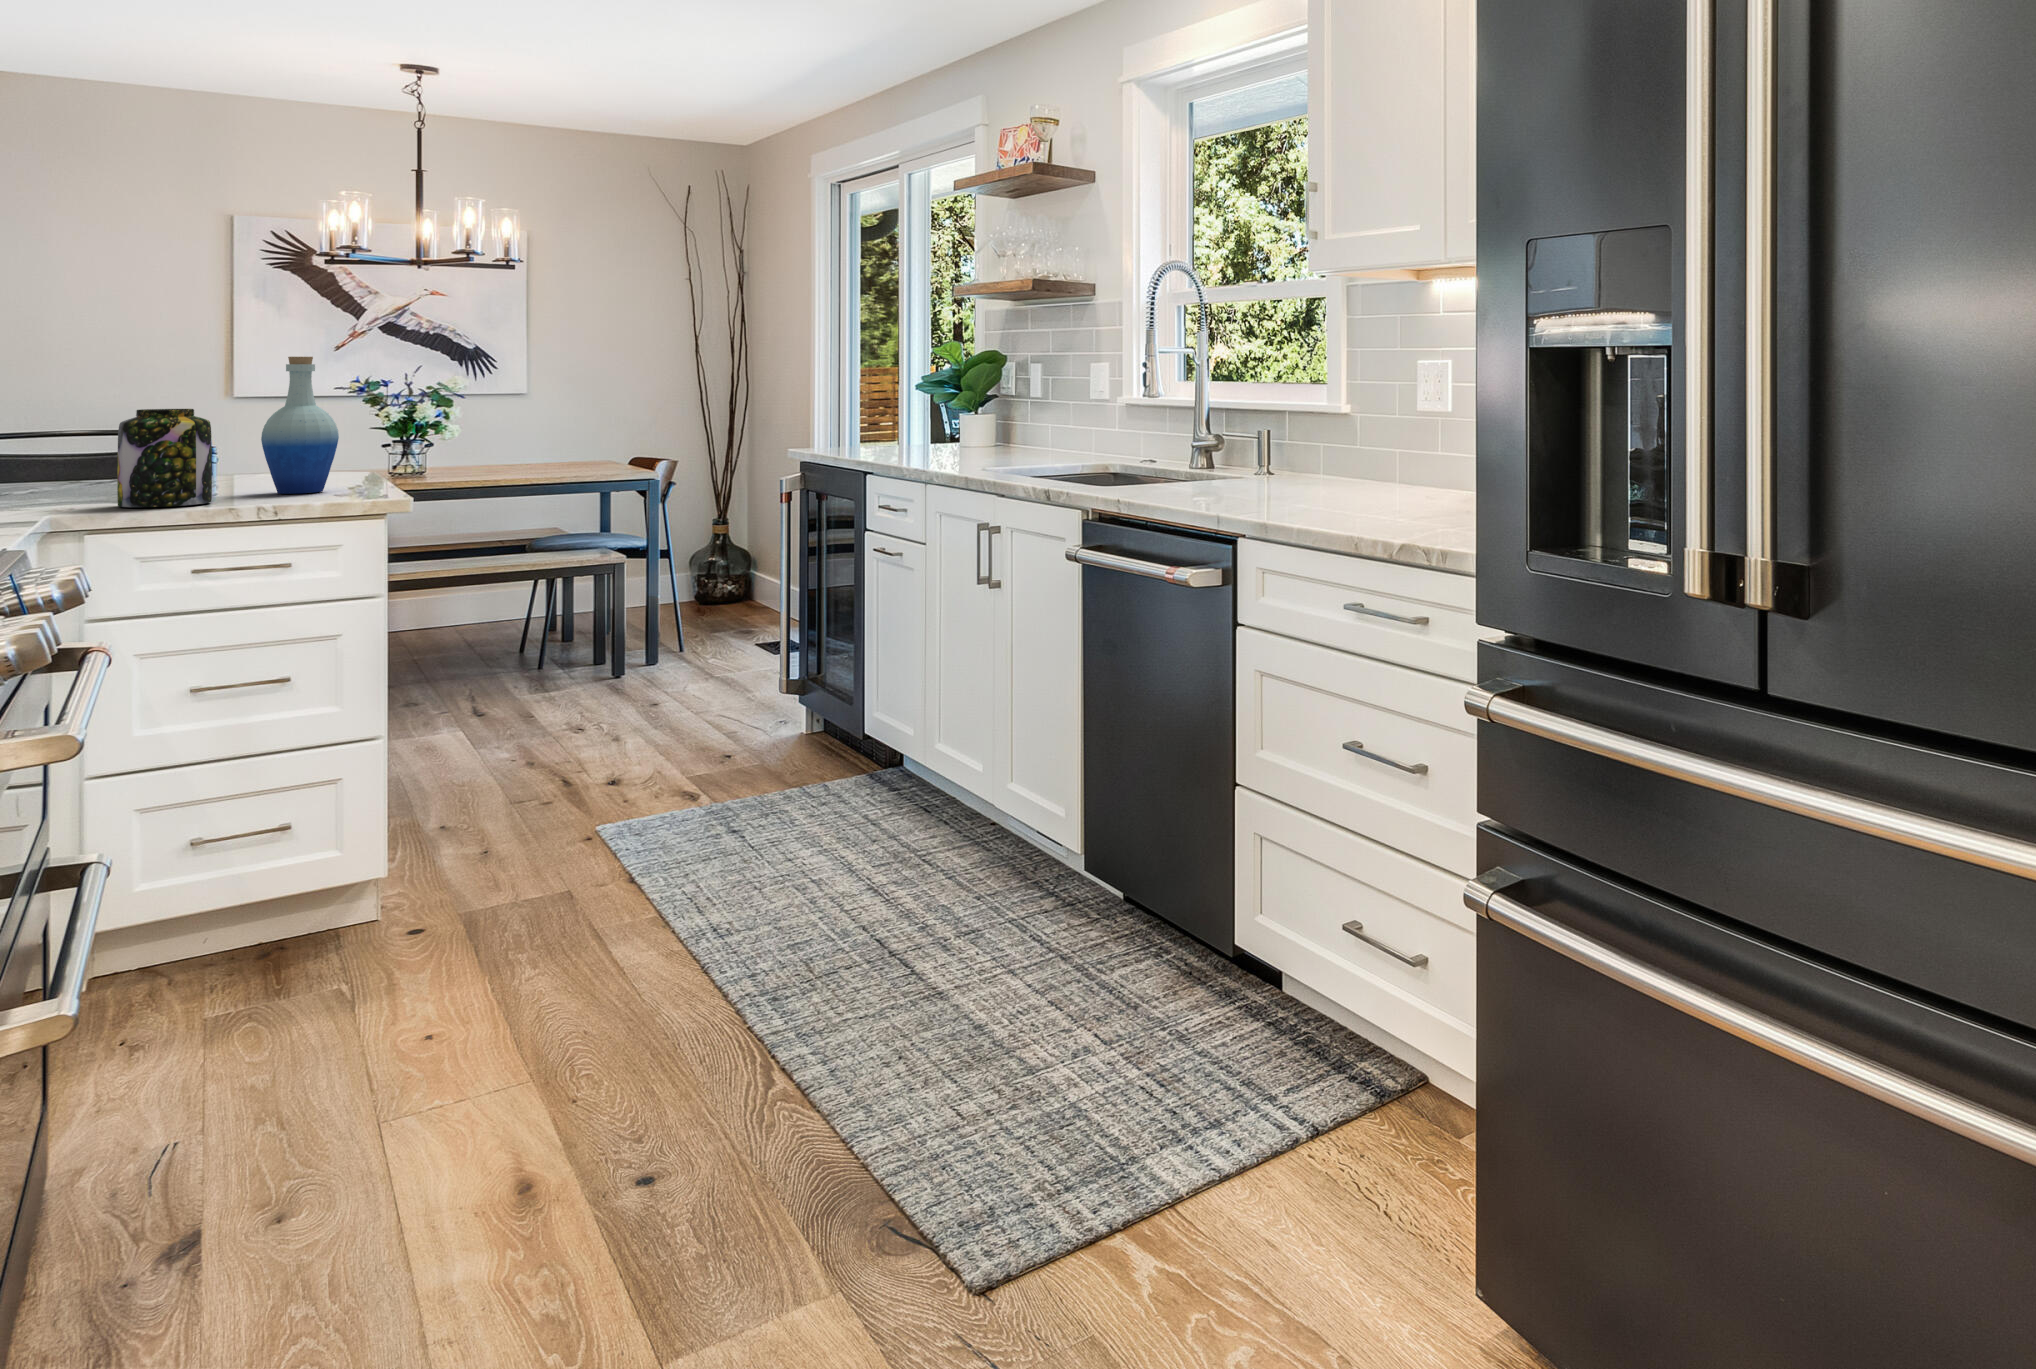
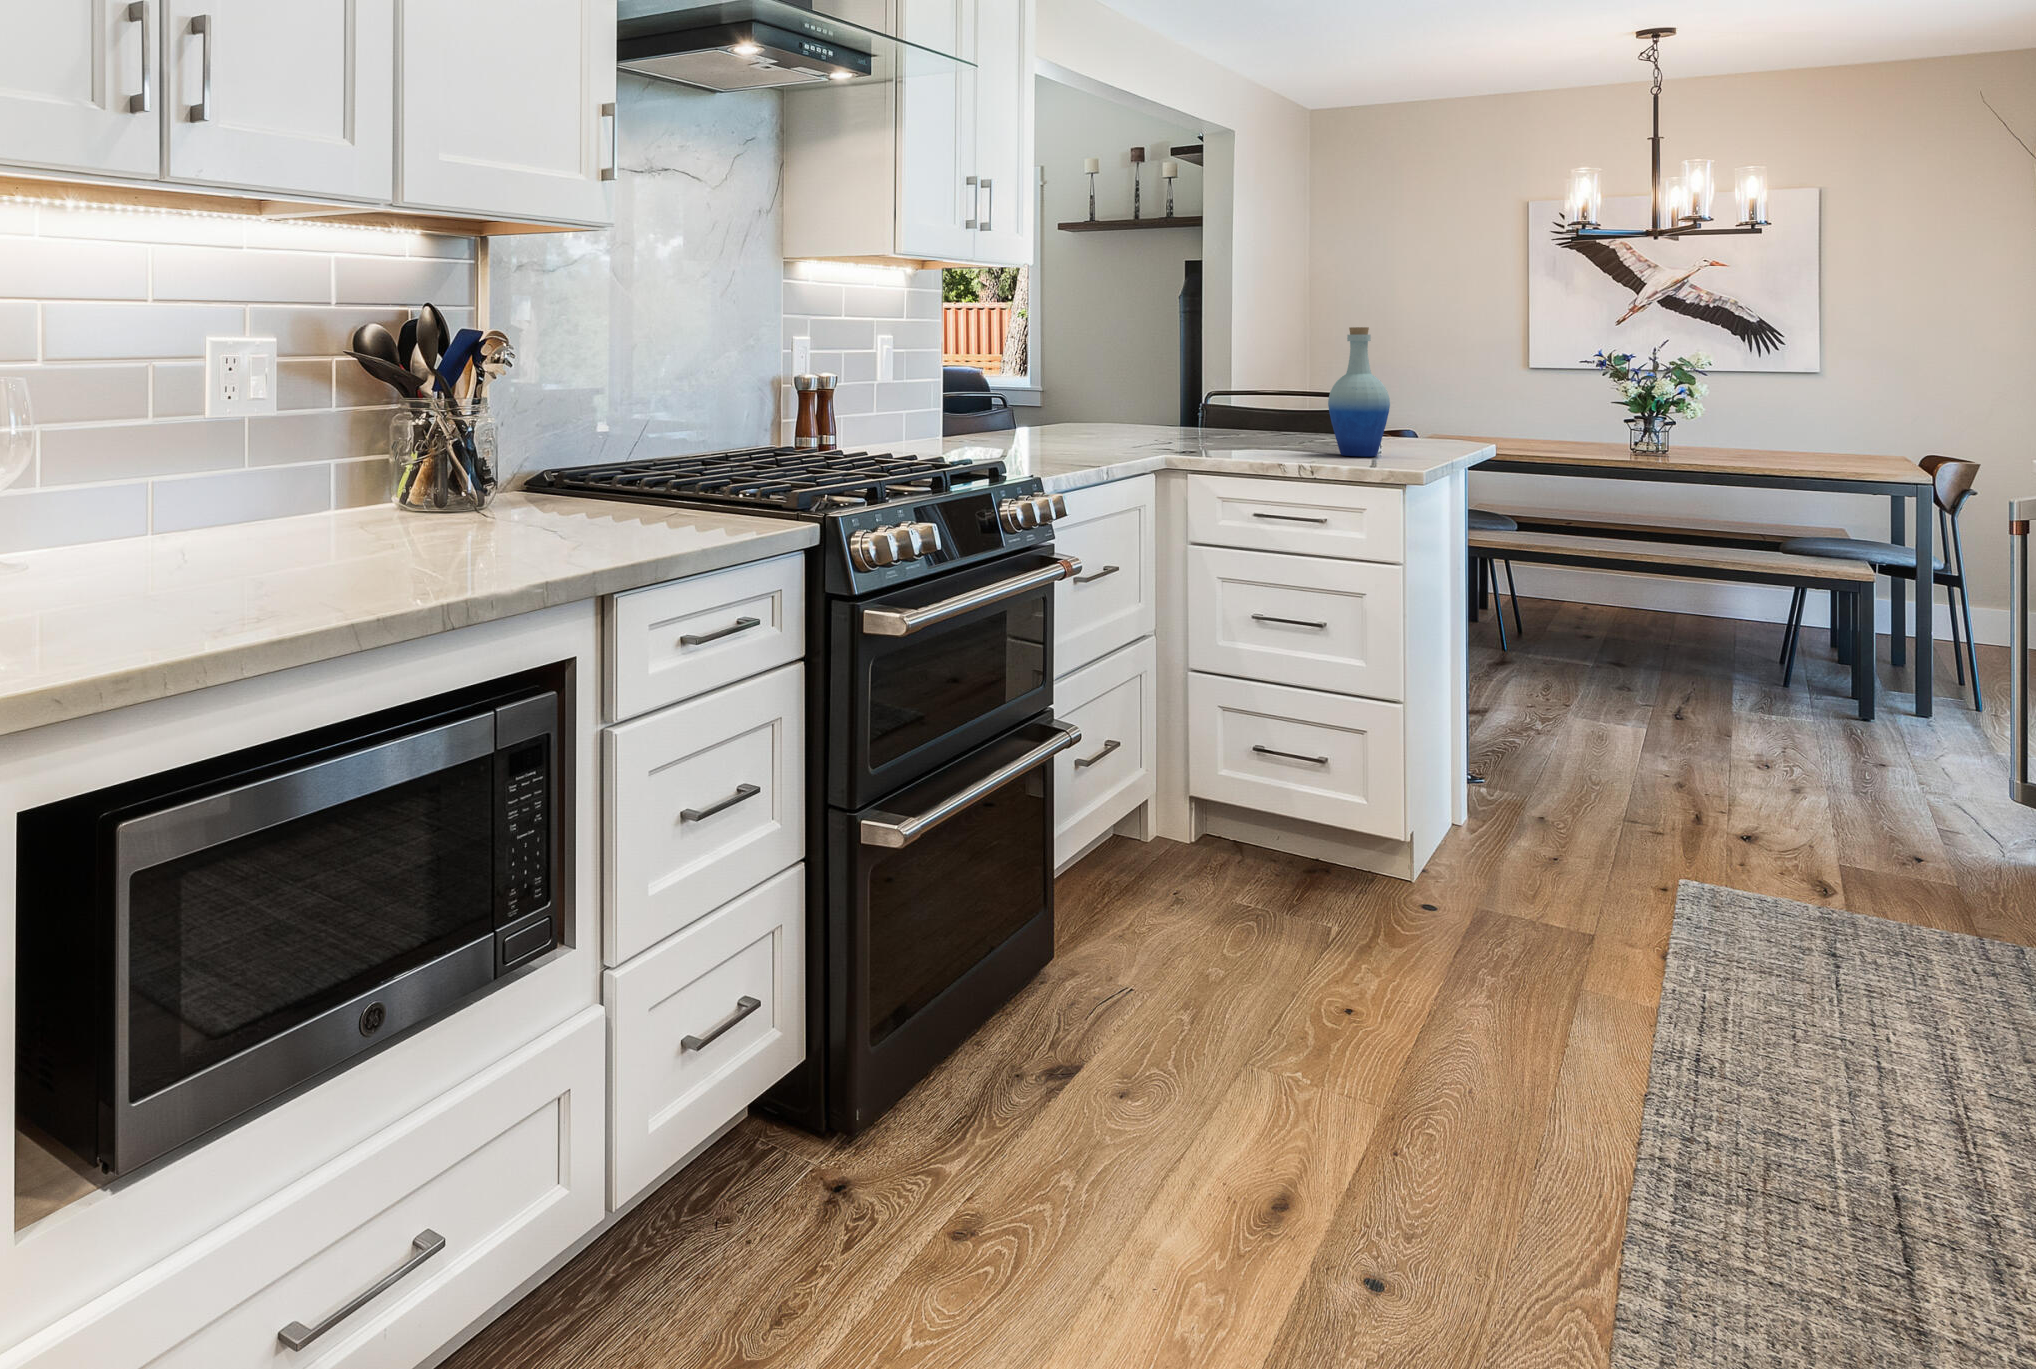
jar: present [117,409,212,507] -> none [1214,373,1275,457]

